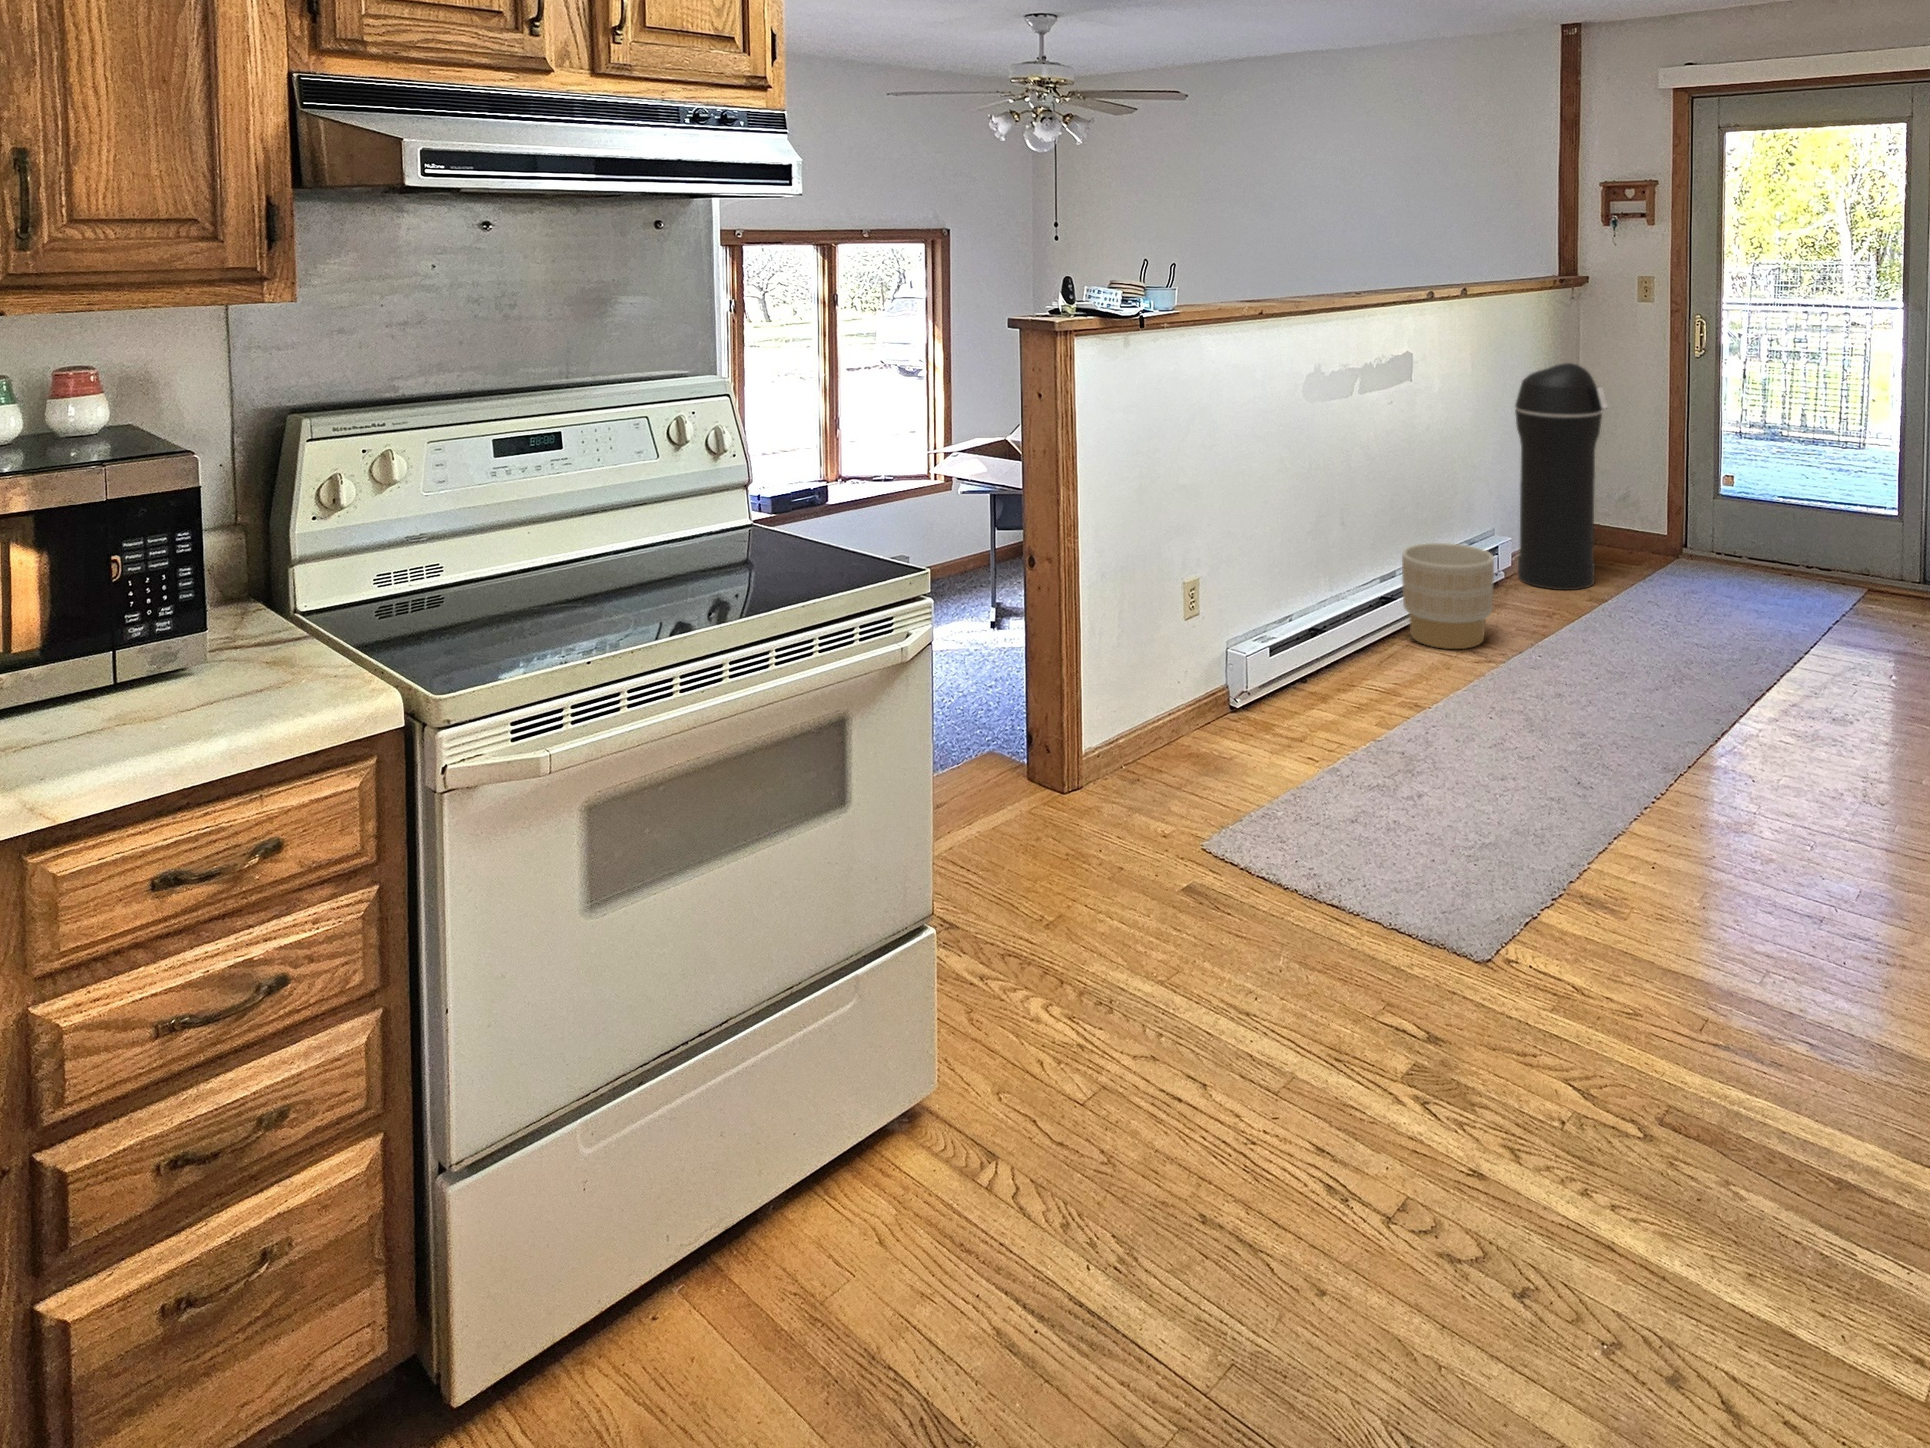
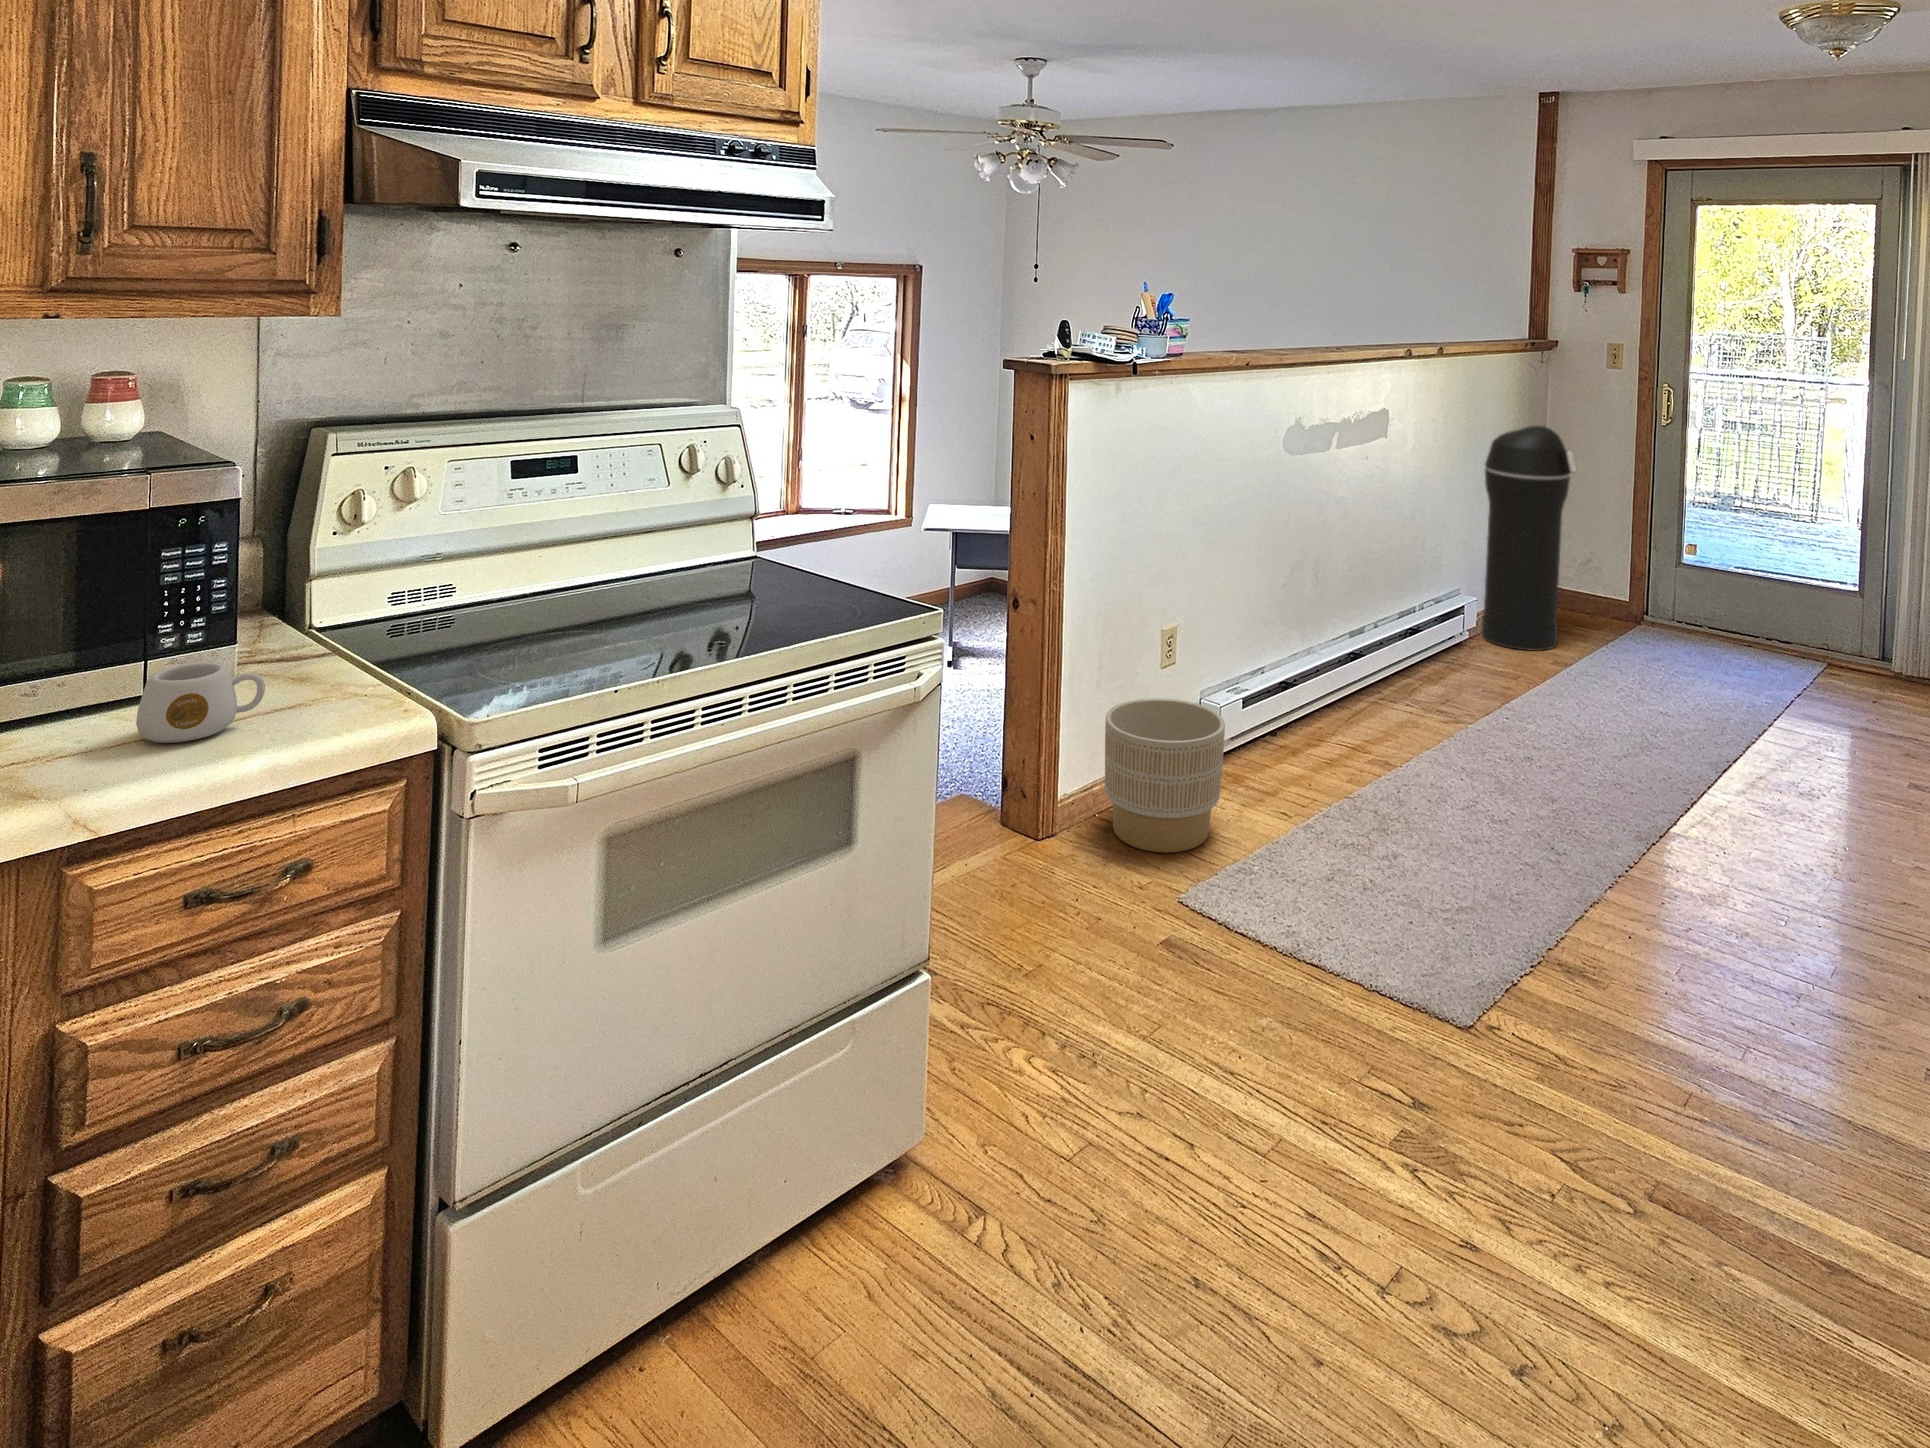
planter: present [1402,543,1494,649] -> present [1105,698,1225,853]
mug: none [100,650,229,730] -> present [136,662,265,743]

